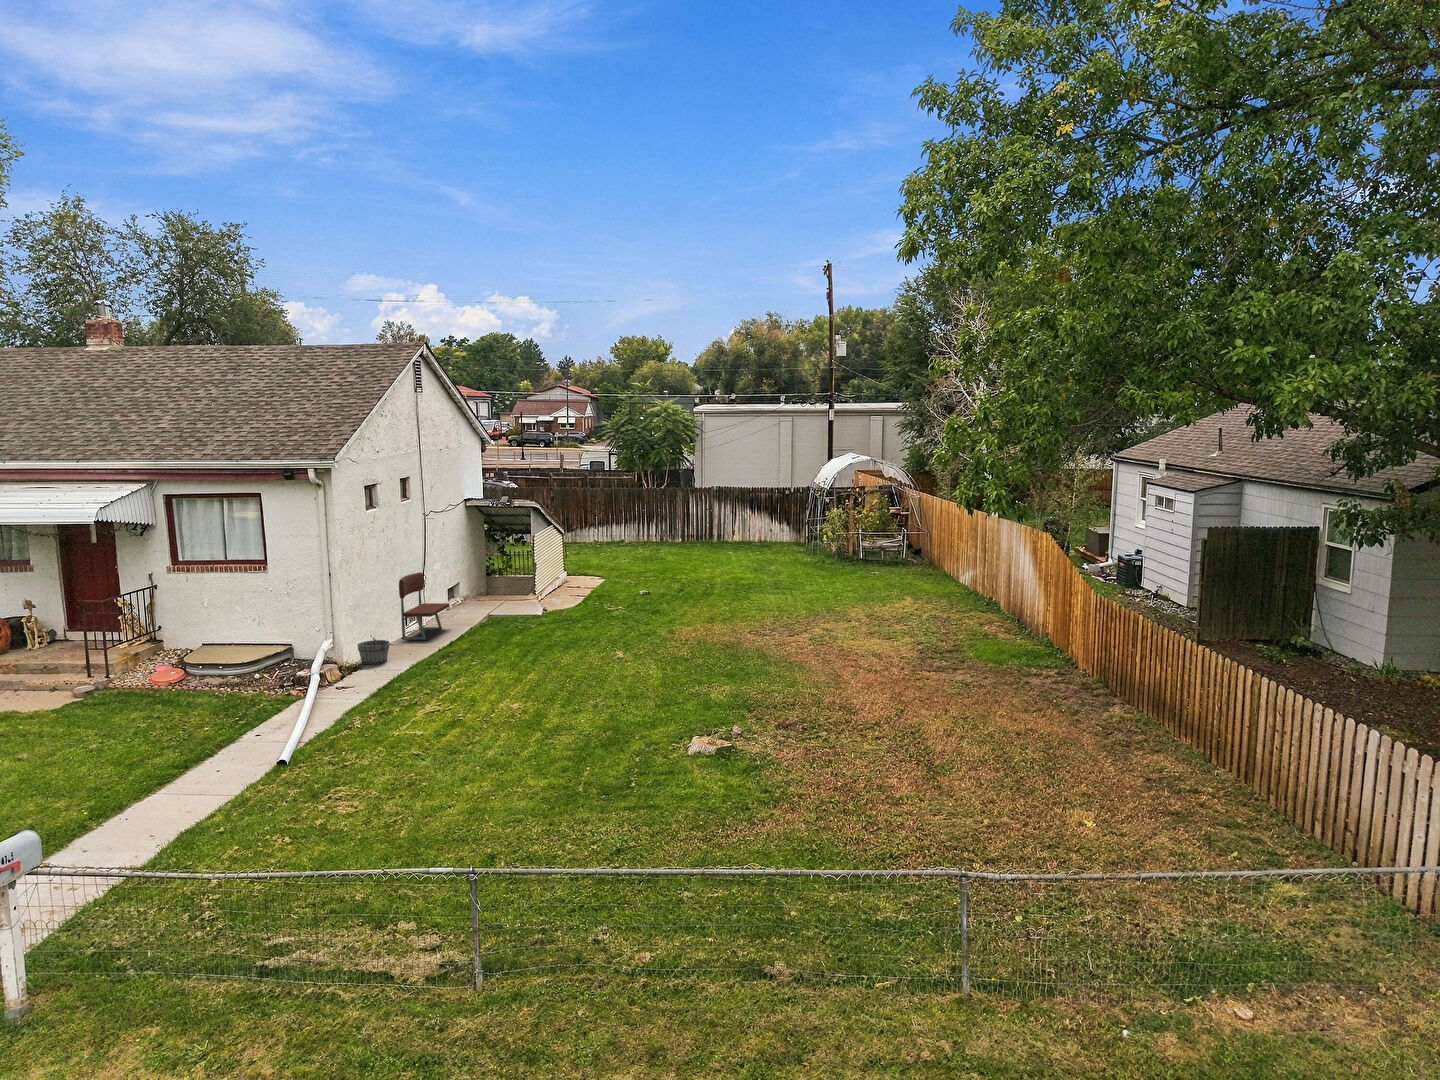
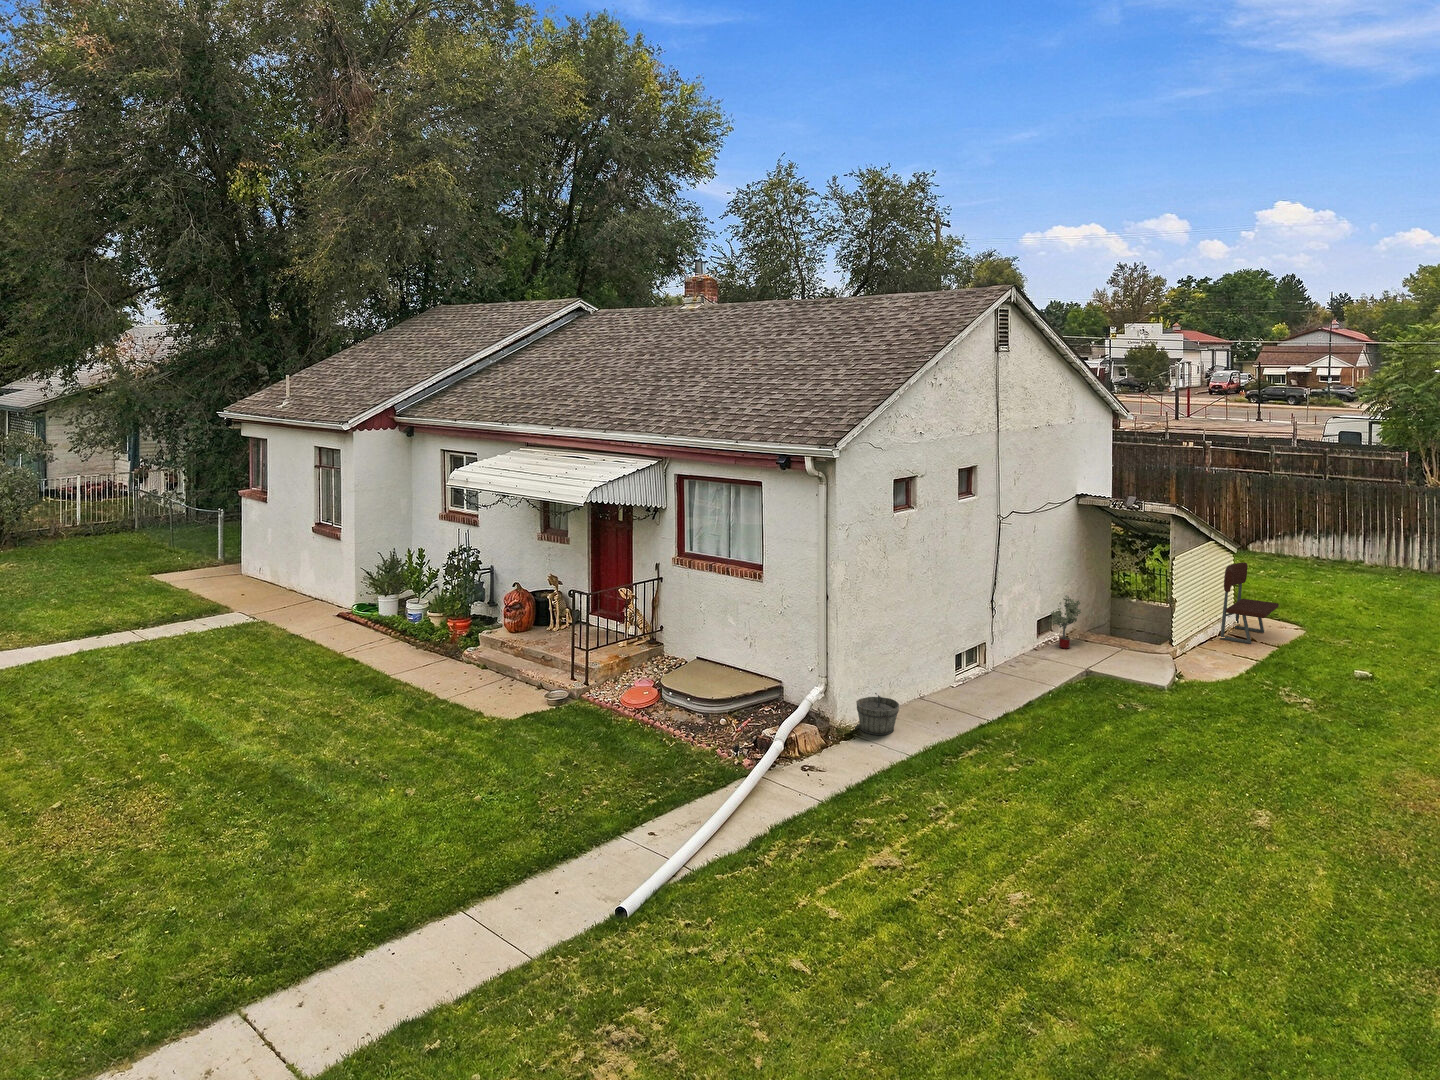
potted tree: none [457,569,478,607] -> present [1049,595,1081,649]
bench: present [399,572,450,640] -> present [1220,562,1279,644]

